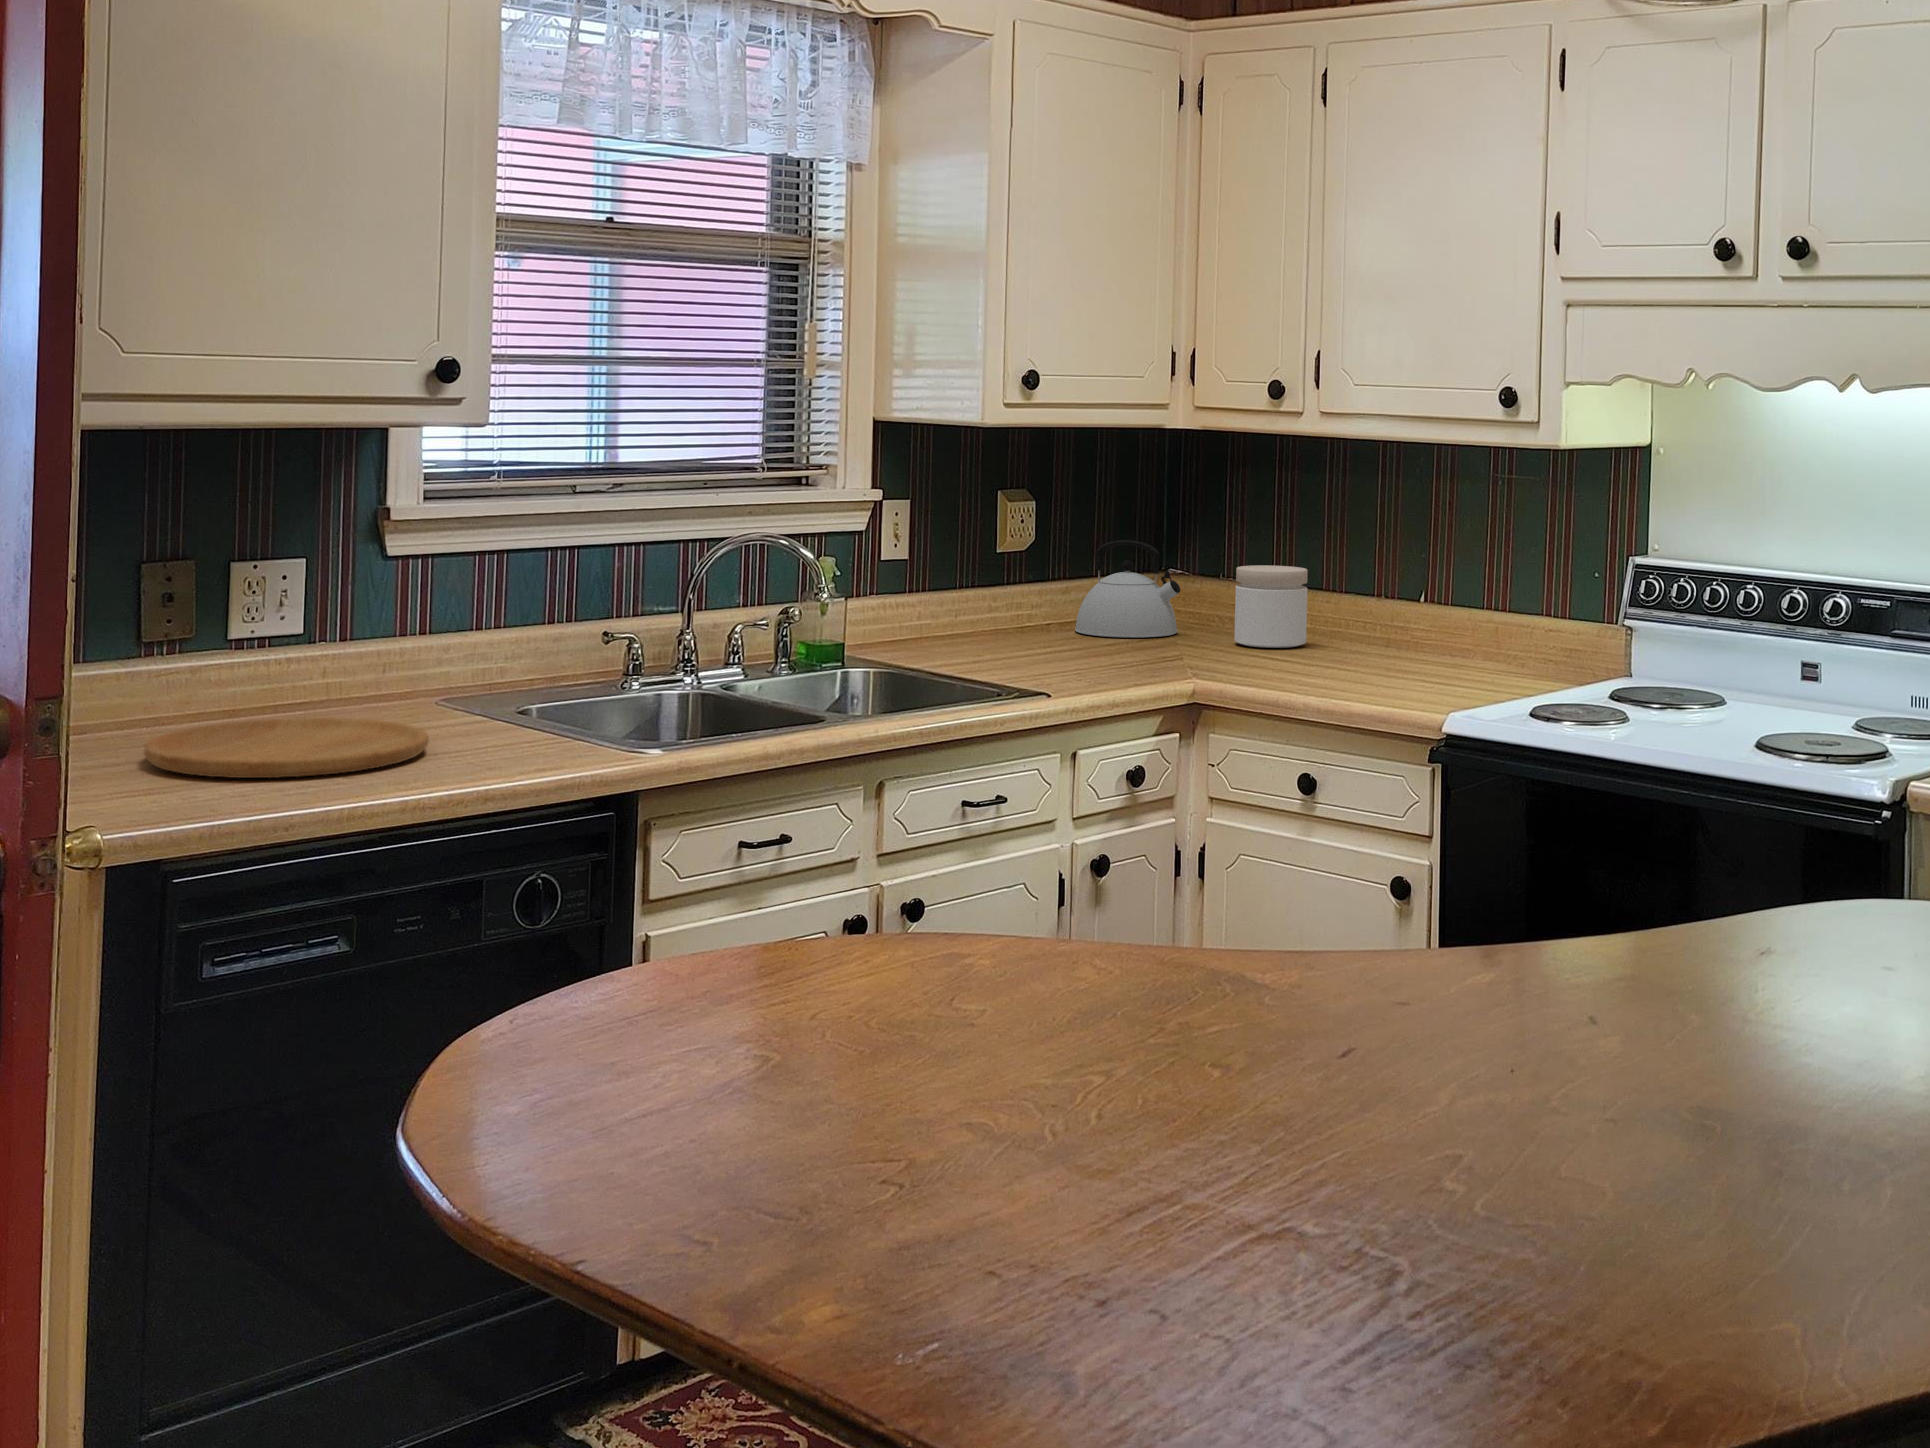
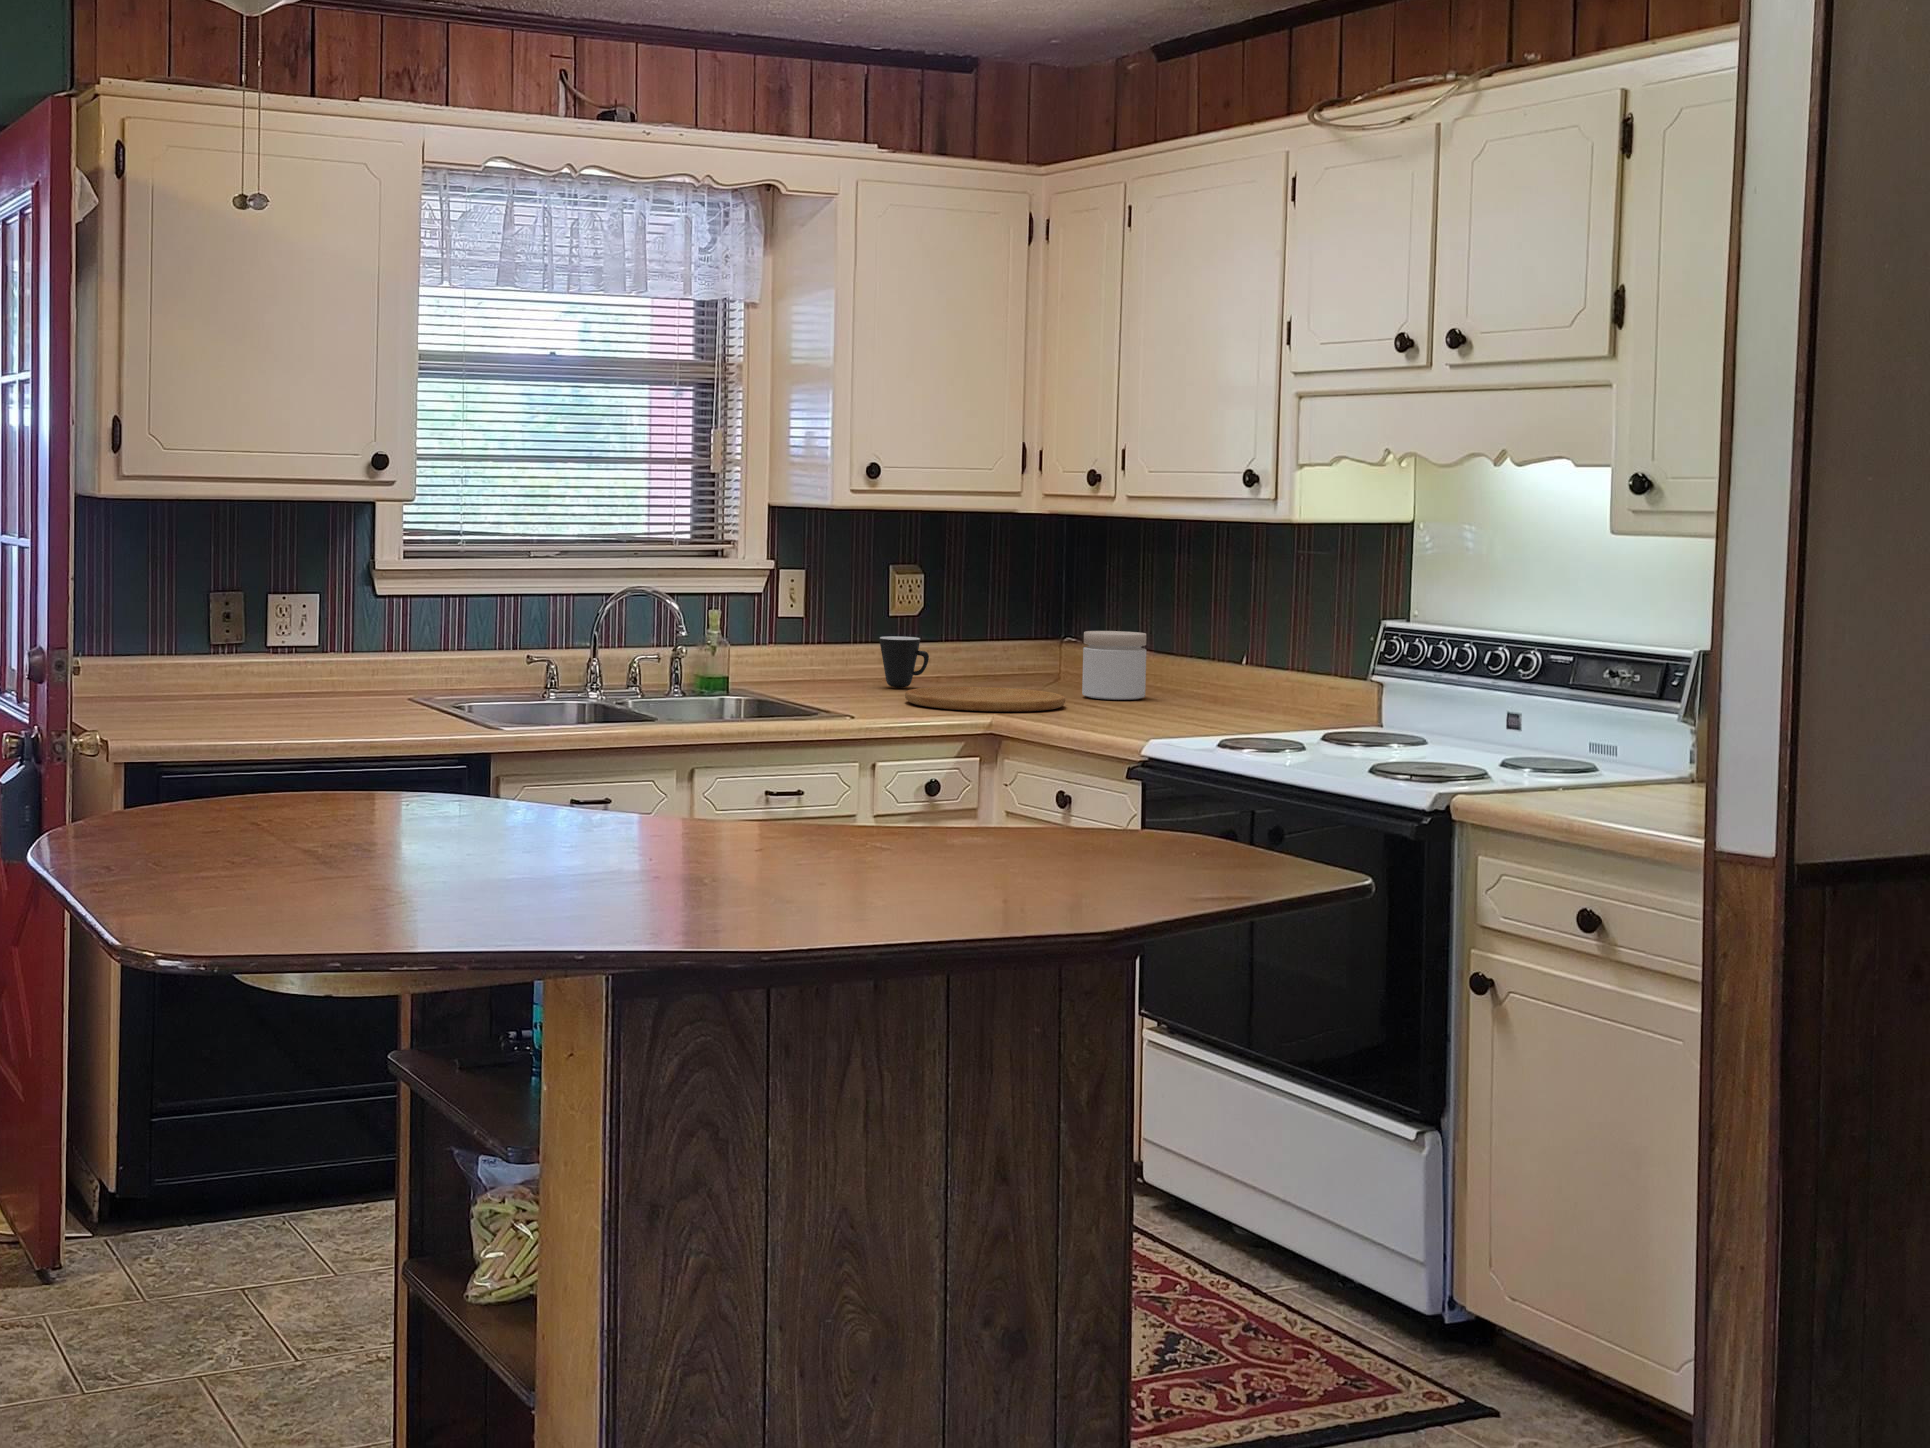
kettle: present [1075,540,1180,638] -> none [963,609,1051,690]
mug: none [991,578,1051,641] -> present [880,636,929,688]
cutting board: present [144,718,429,778] -> present [905,687,1065,712]

